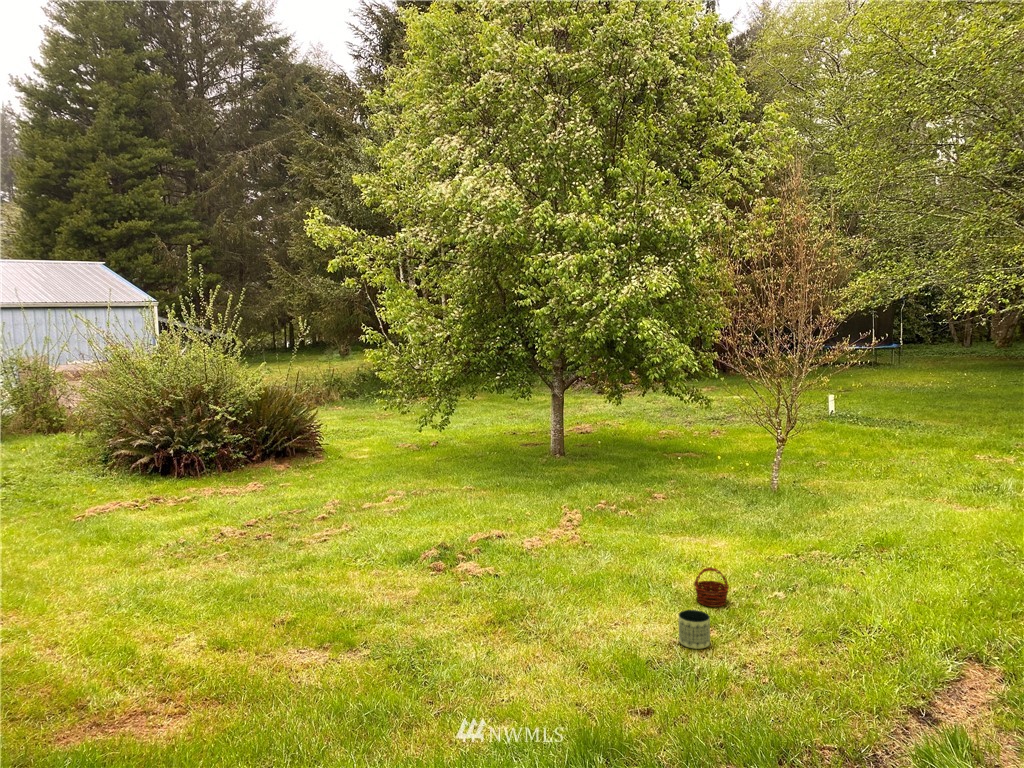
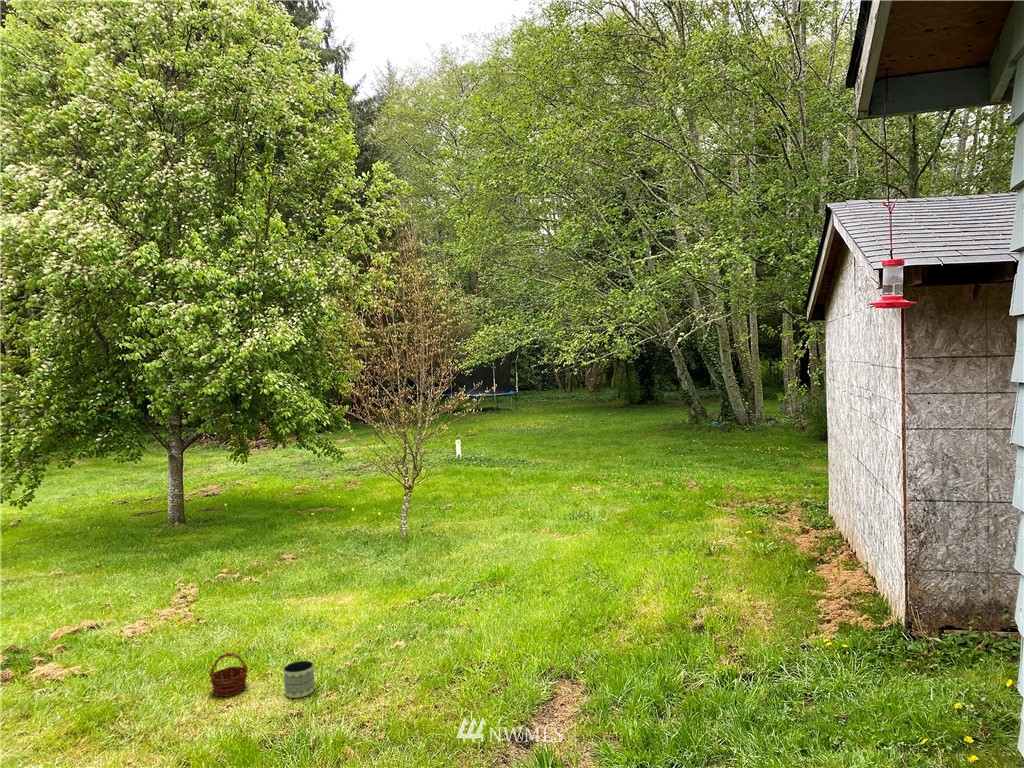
basket: present [694,567,729,607] -> present [209,653,248,696]

